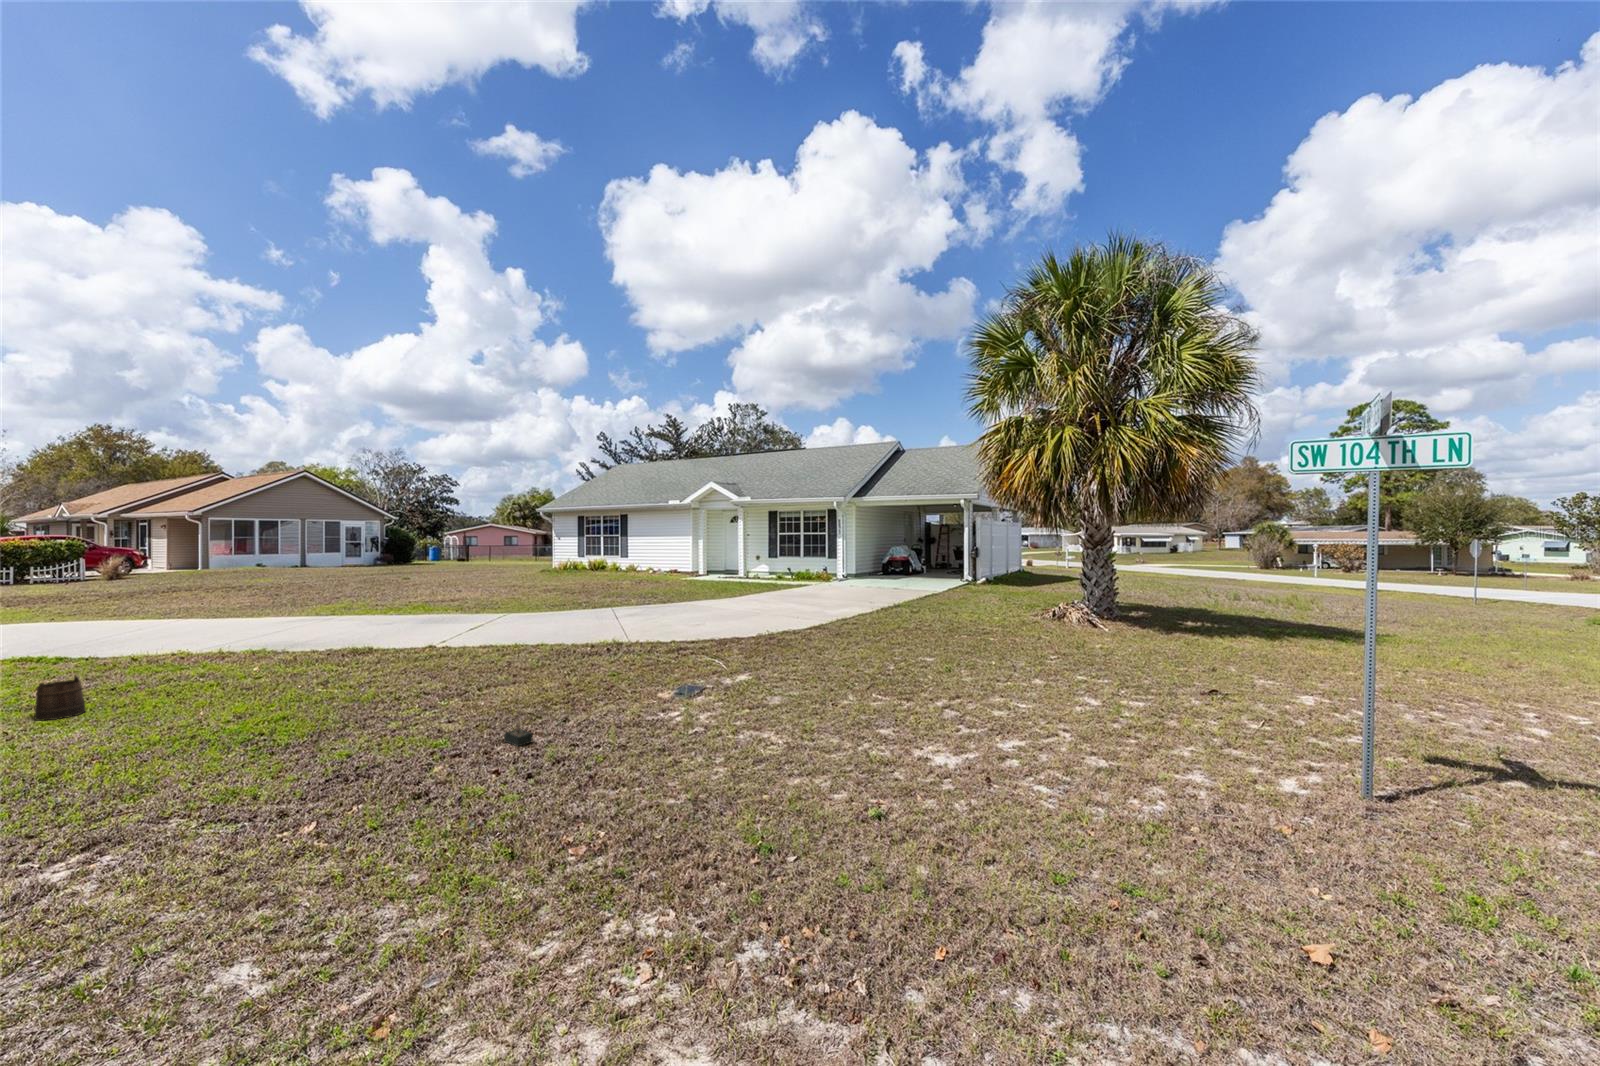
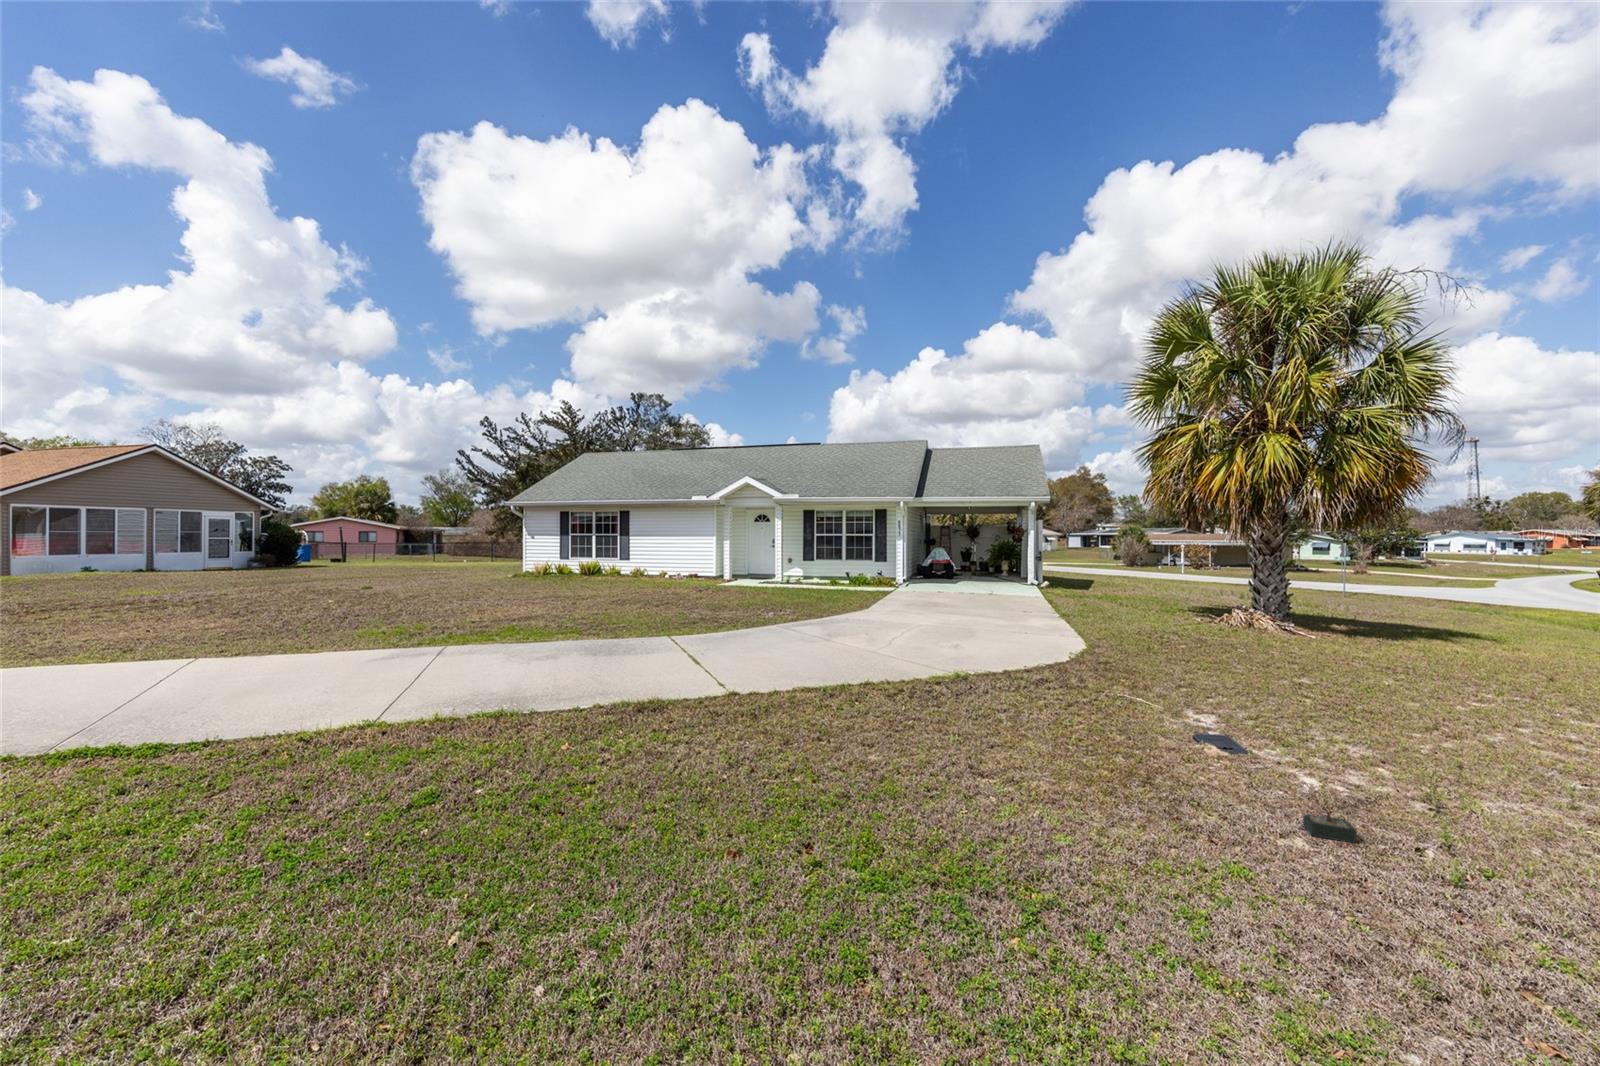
bucket: present [34,676,86,721] -> none [424,783,495,879]

